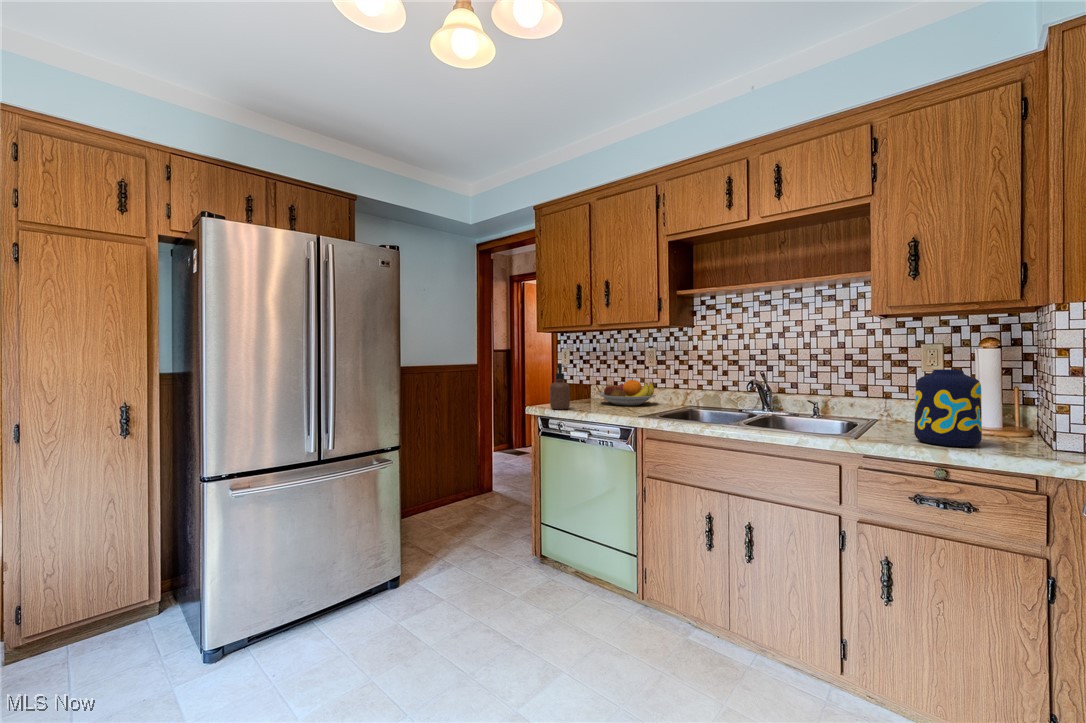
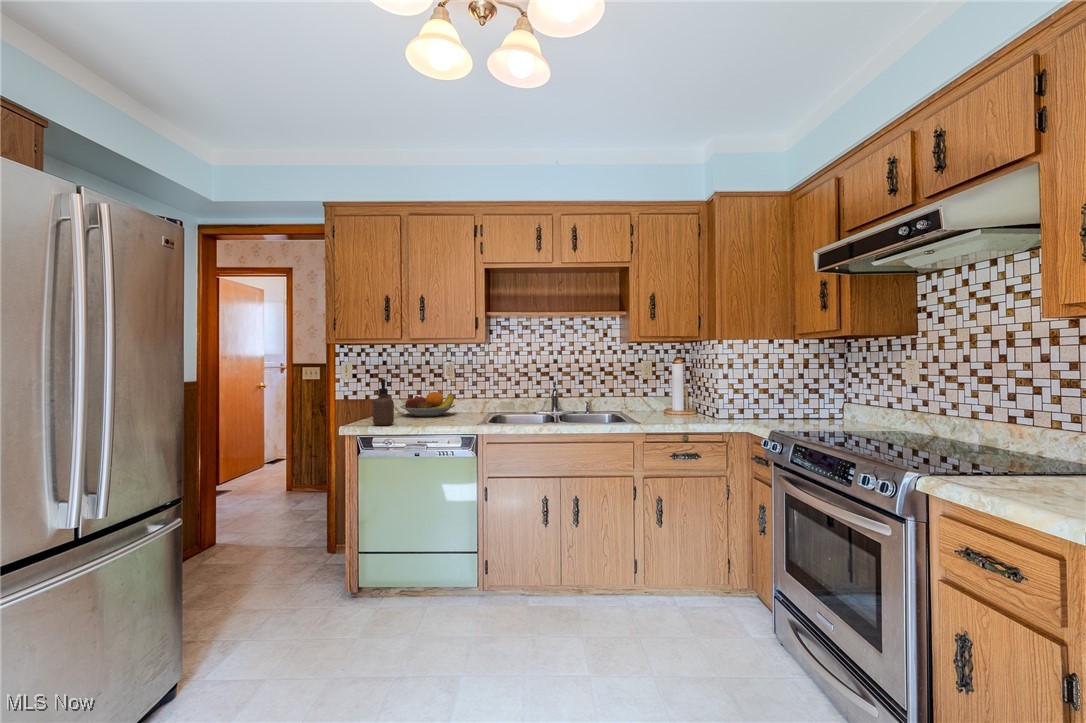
vase: present [914,369,982,447] -> none [659,377,691,422]

